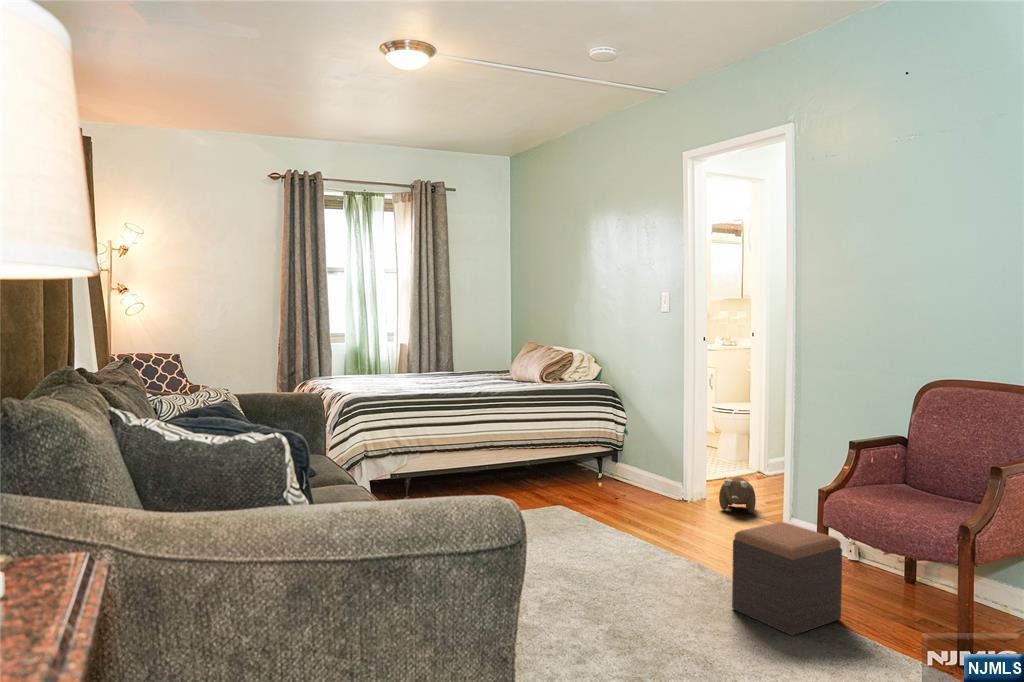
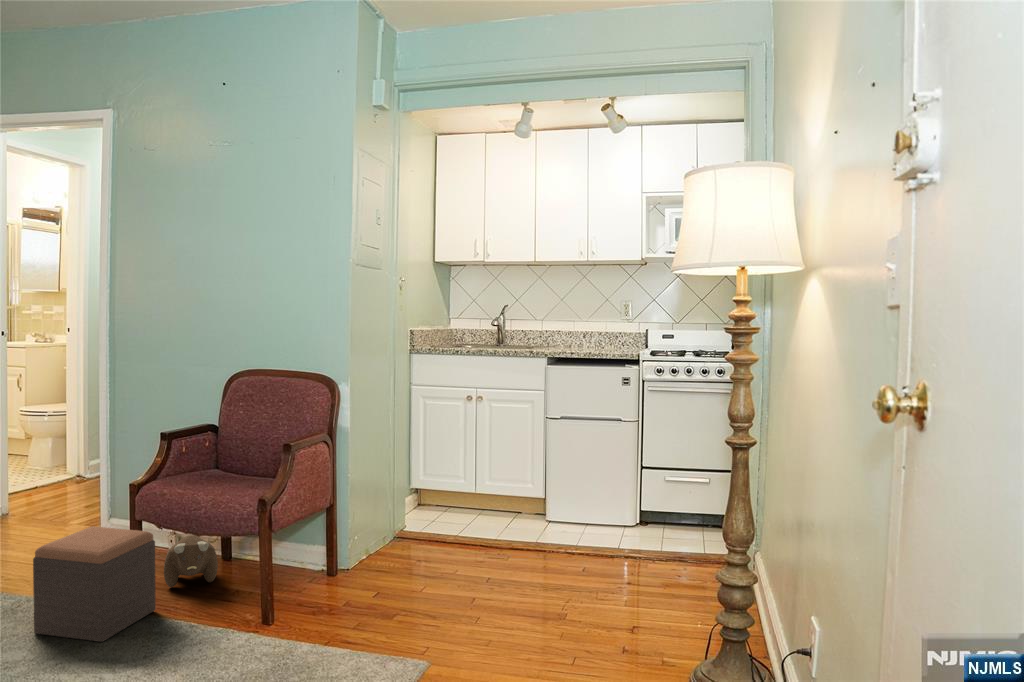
plush toy: present [719,477,756,513] -> present [164,535,218,587]

